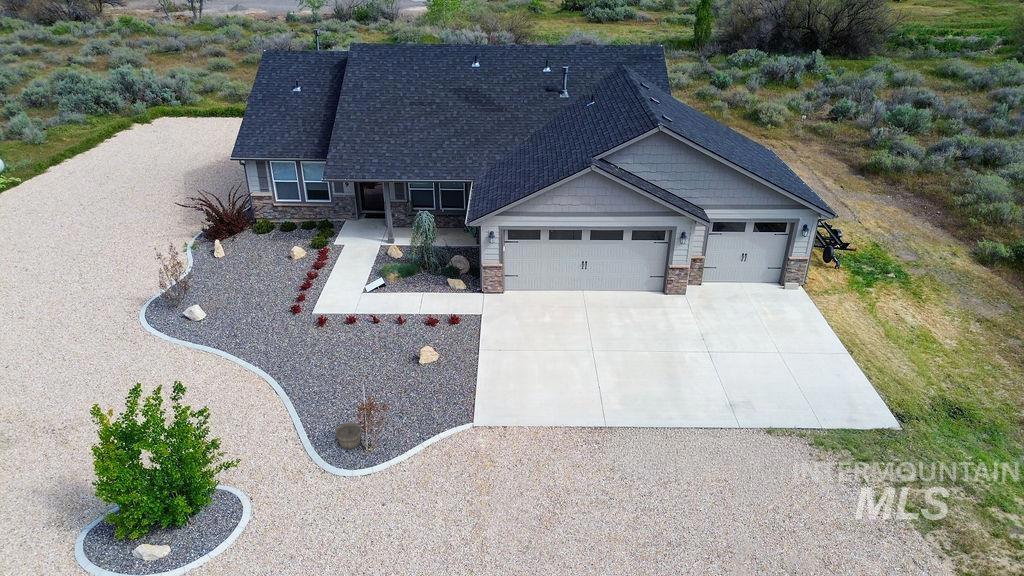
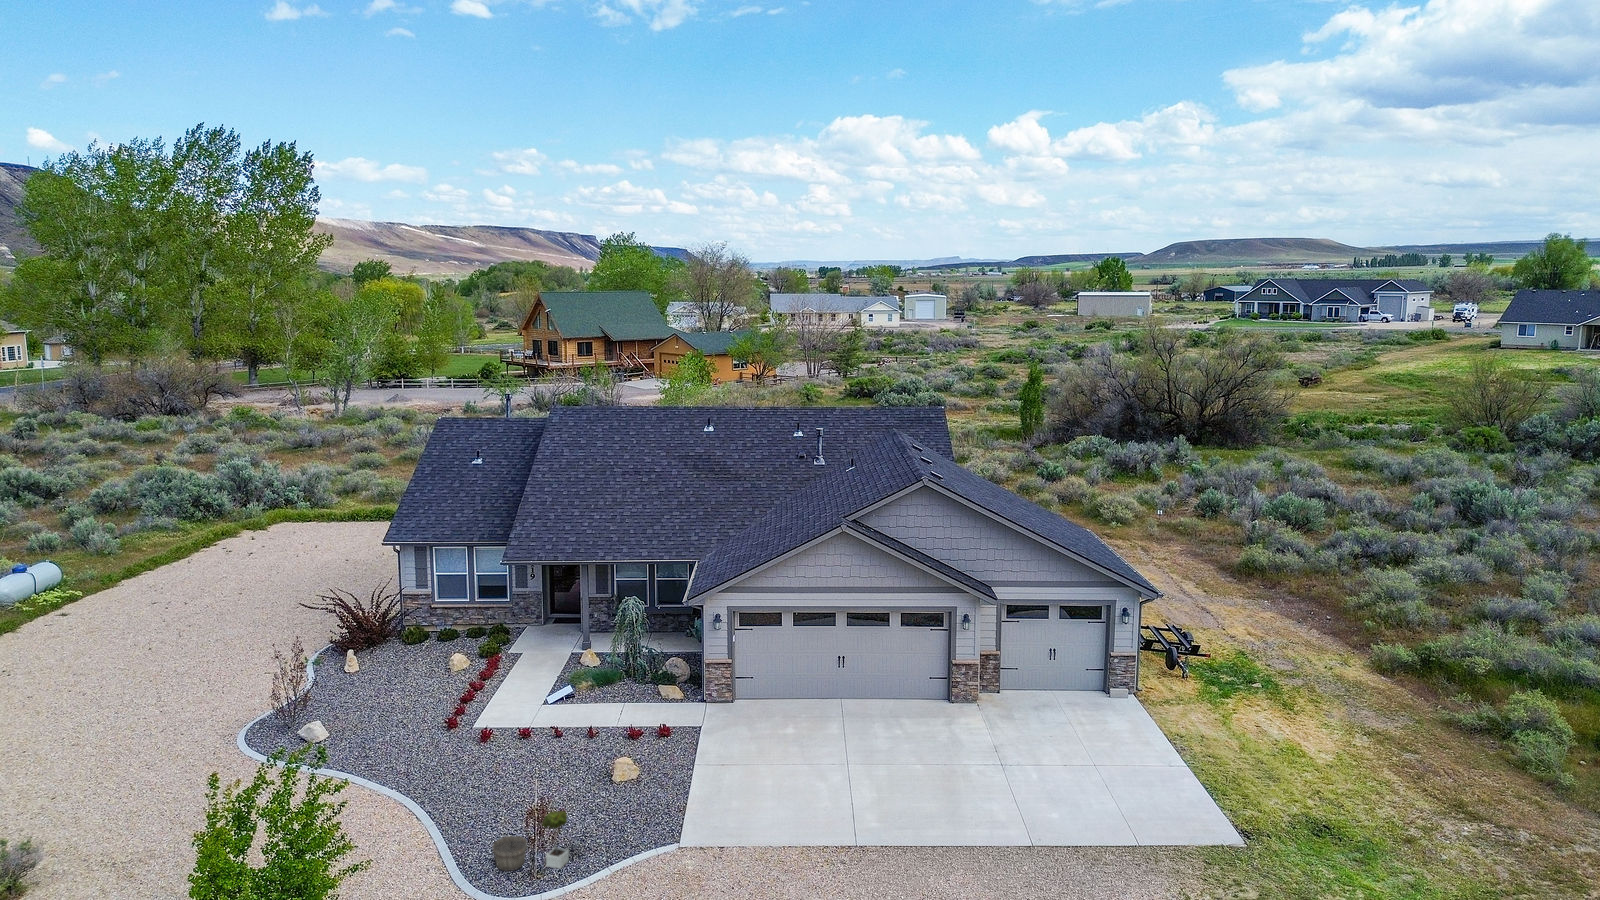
potted tree: none [371,409,393,448] -> present [542,811,569,869]

